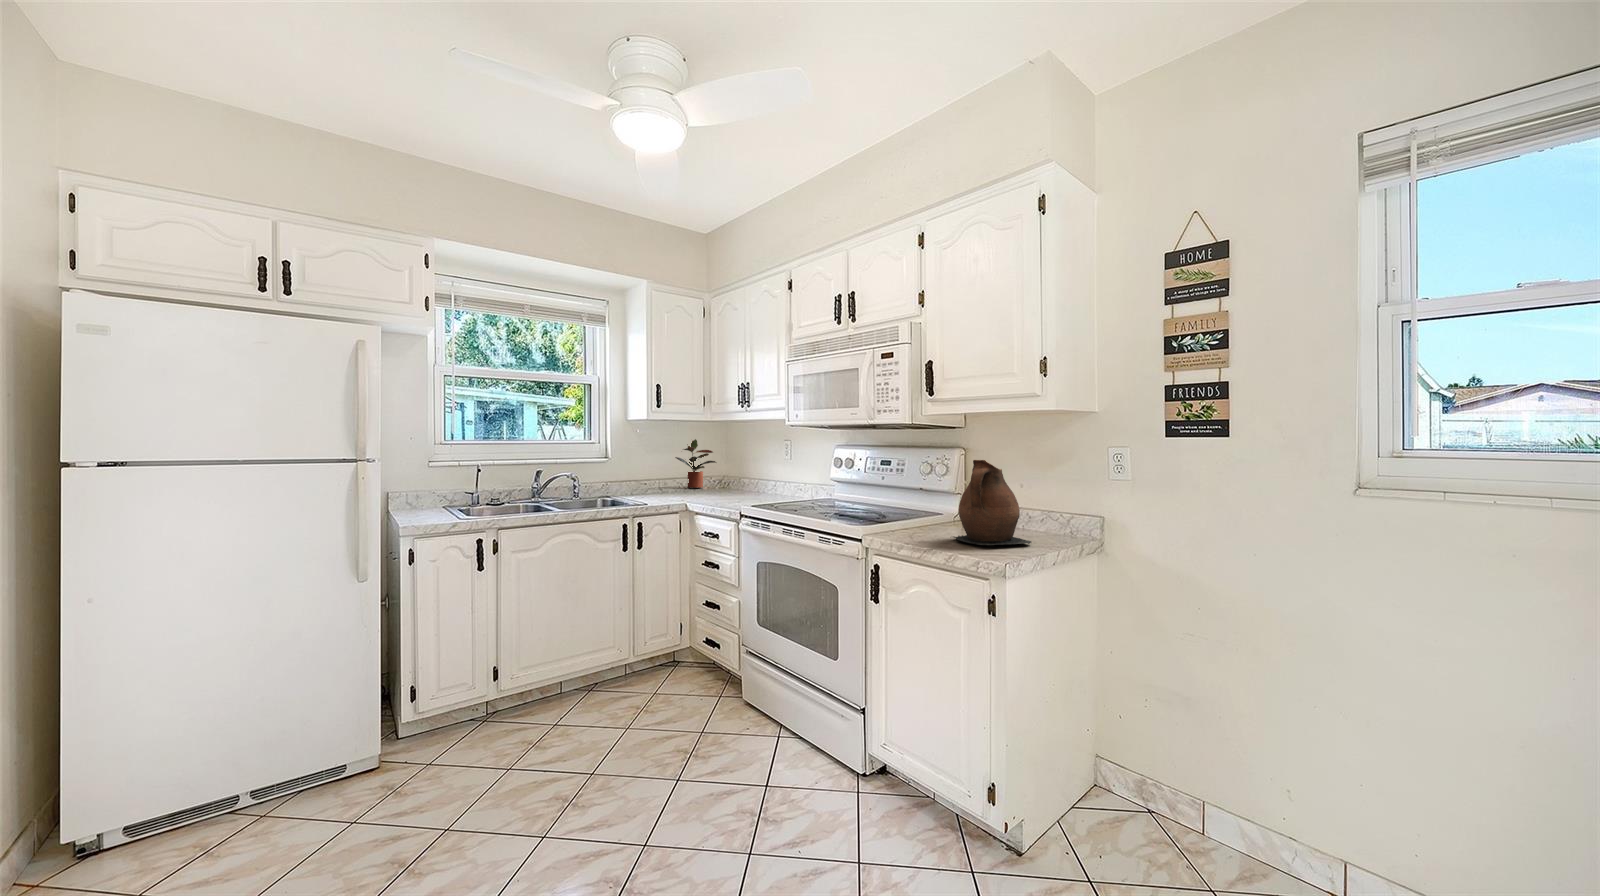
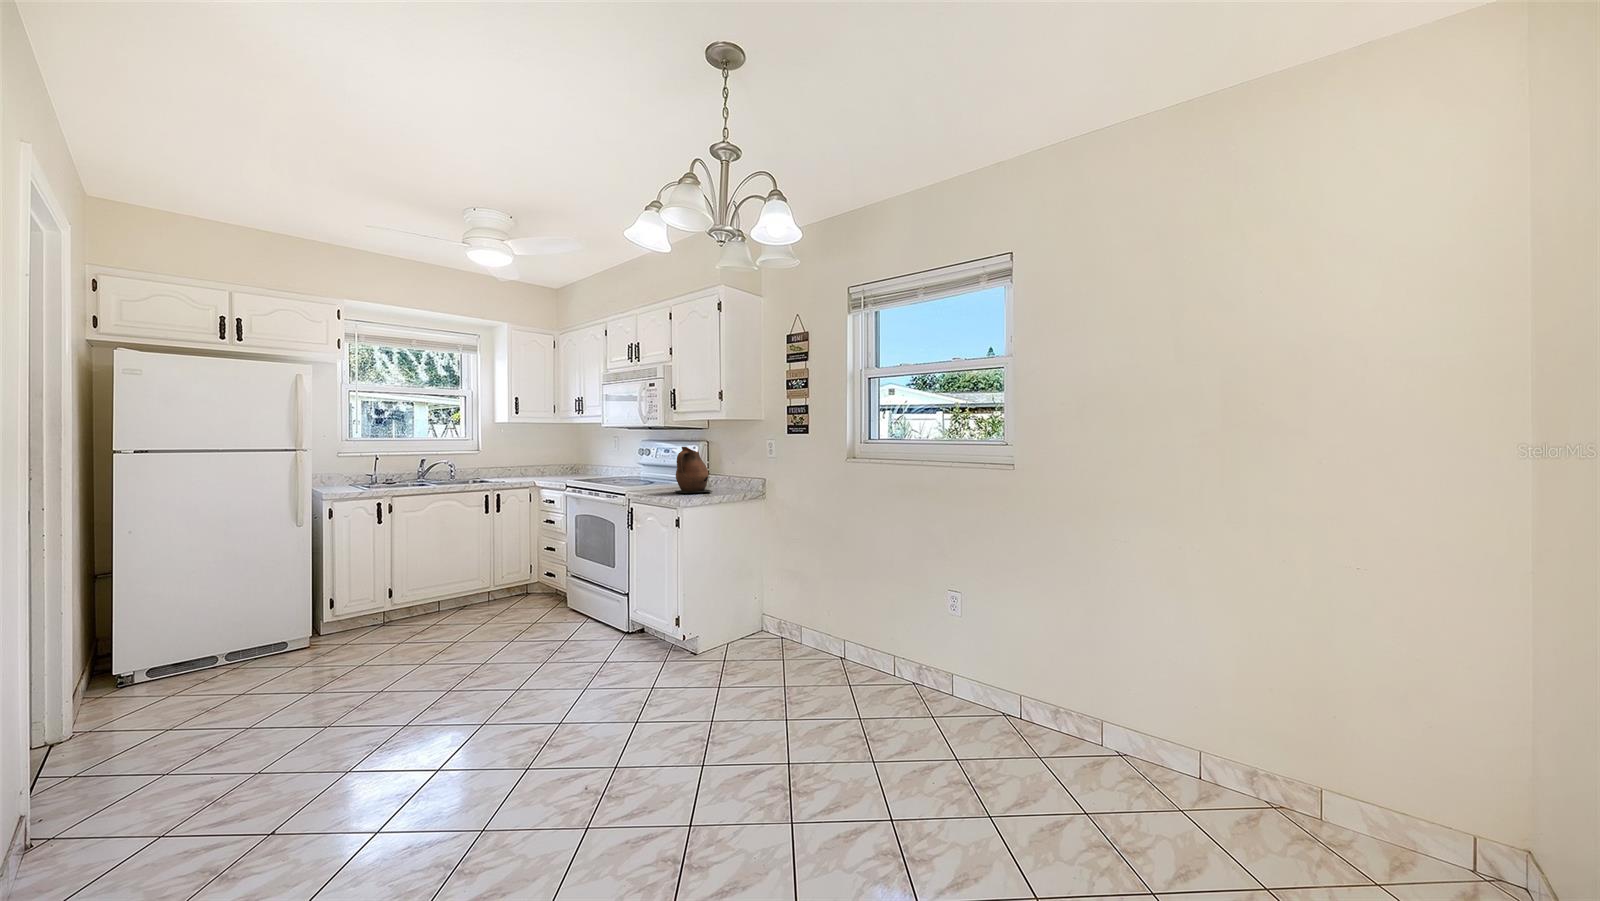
potted plant: present [675,439,716,488] -> none [533,435,567,473]

